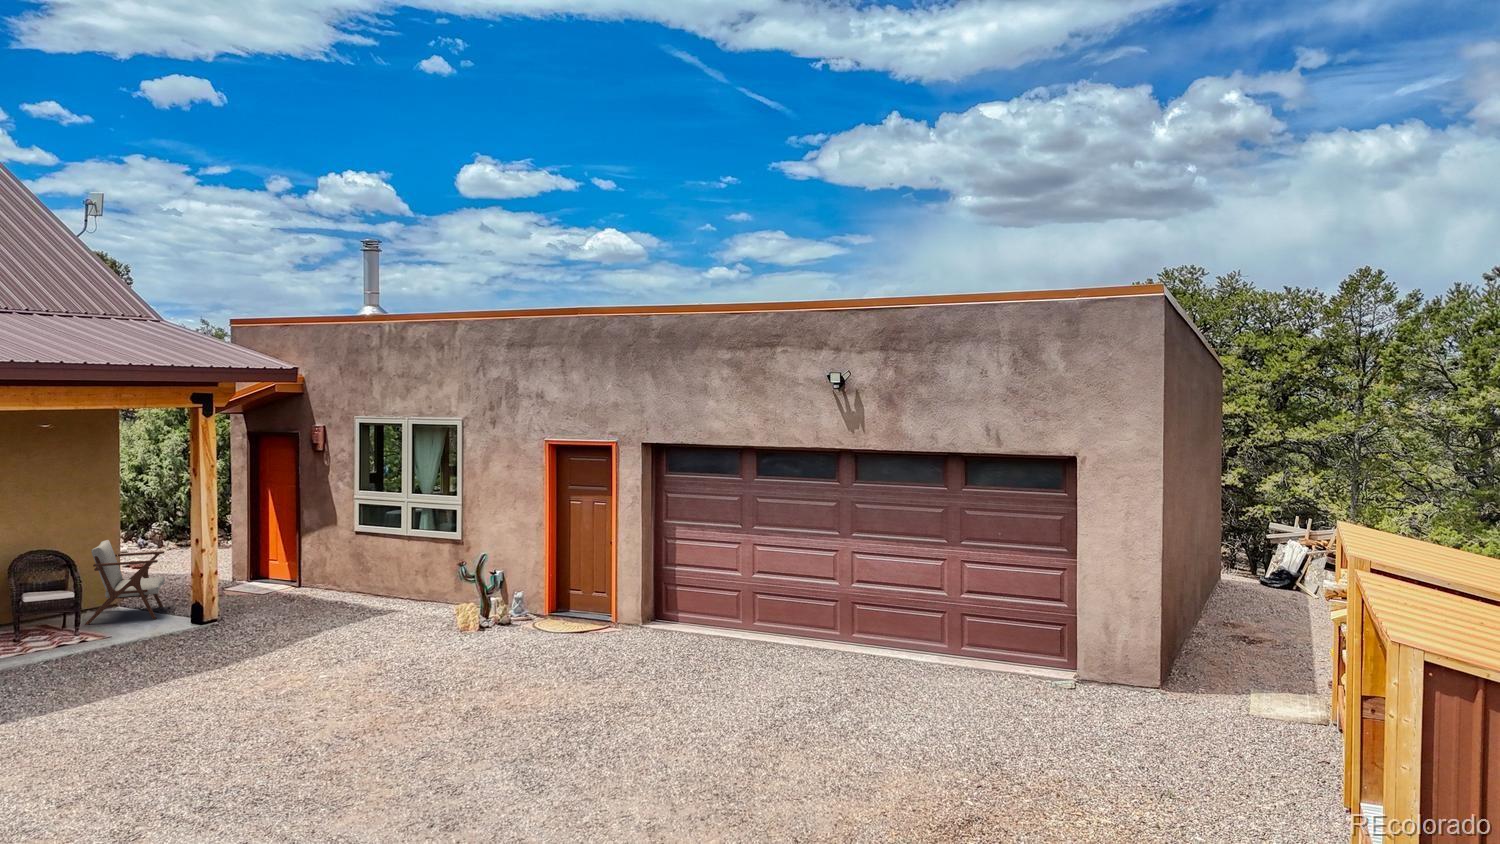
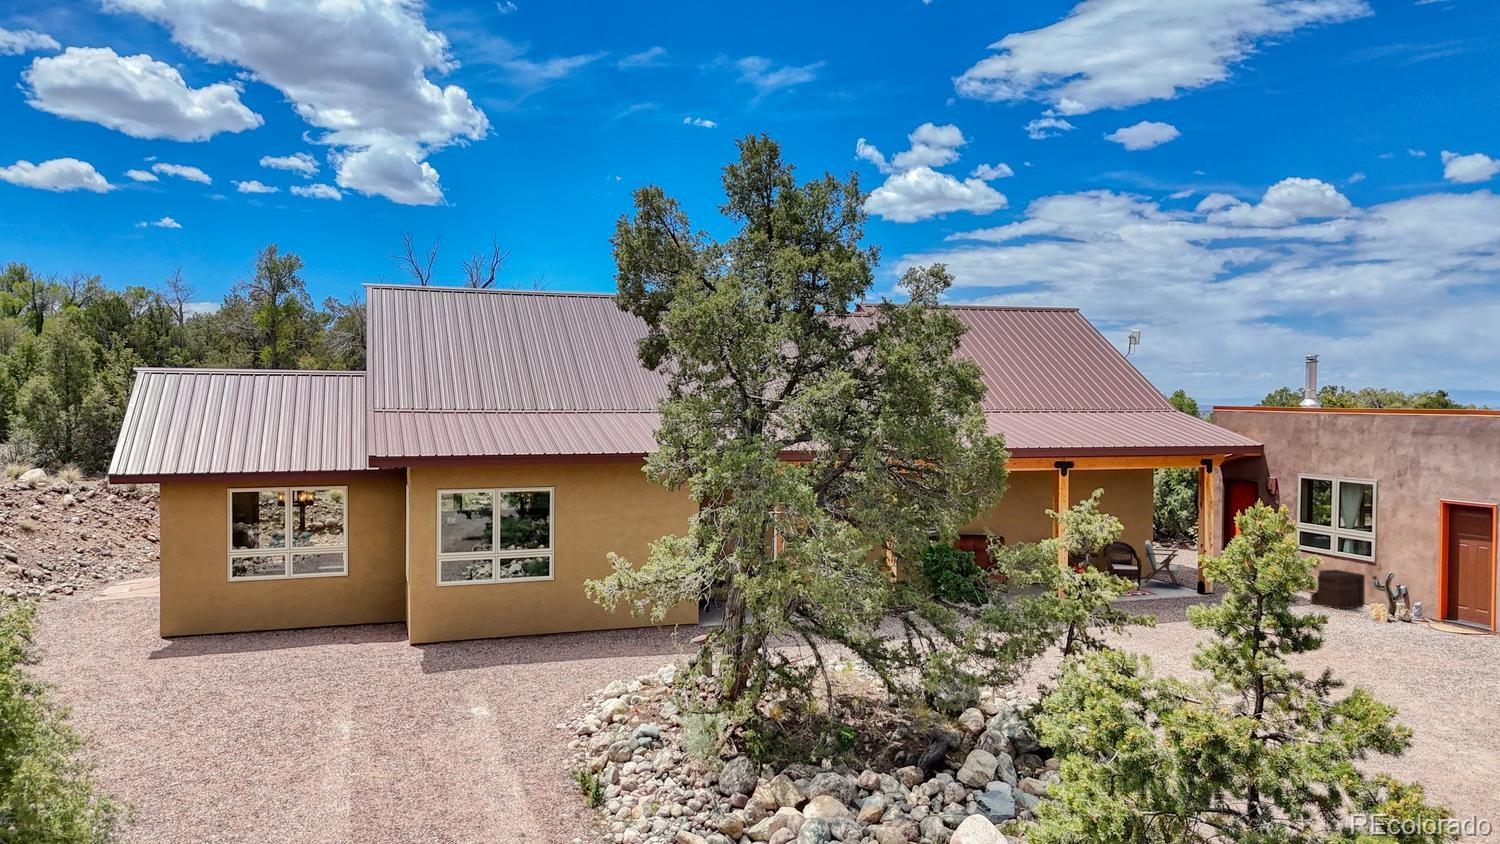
wooden crate: none [373,555,448,617] -> present [1310,569,1365,609]

